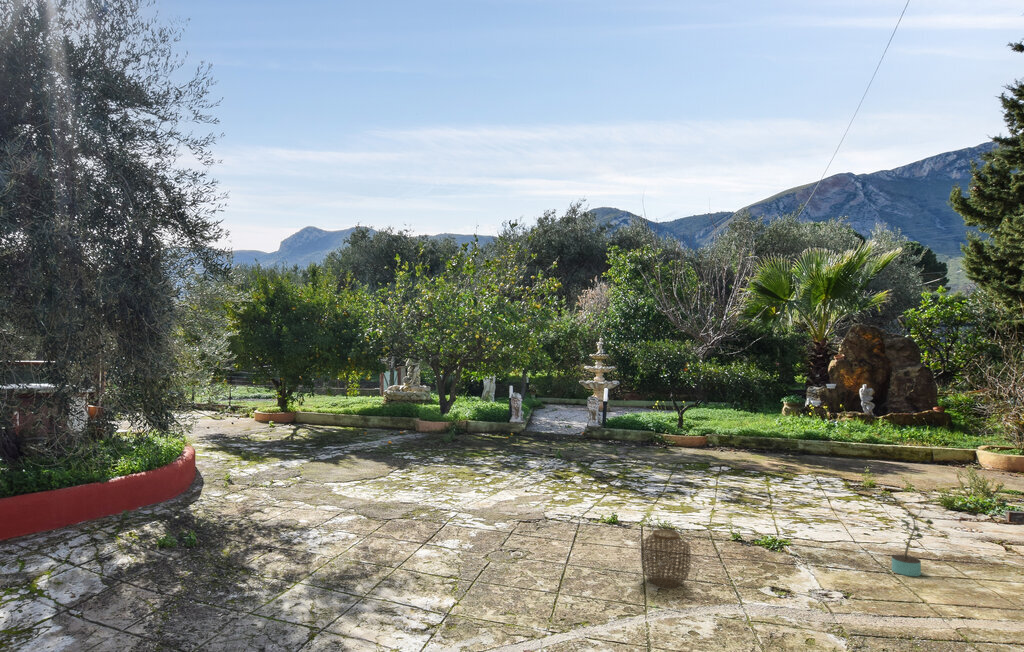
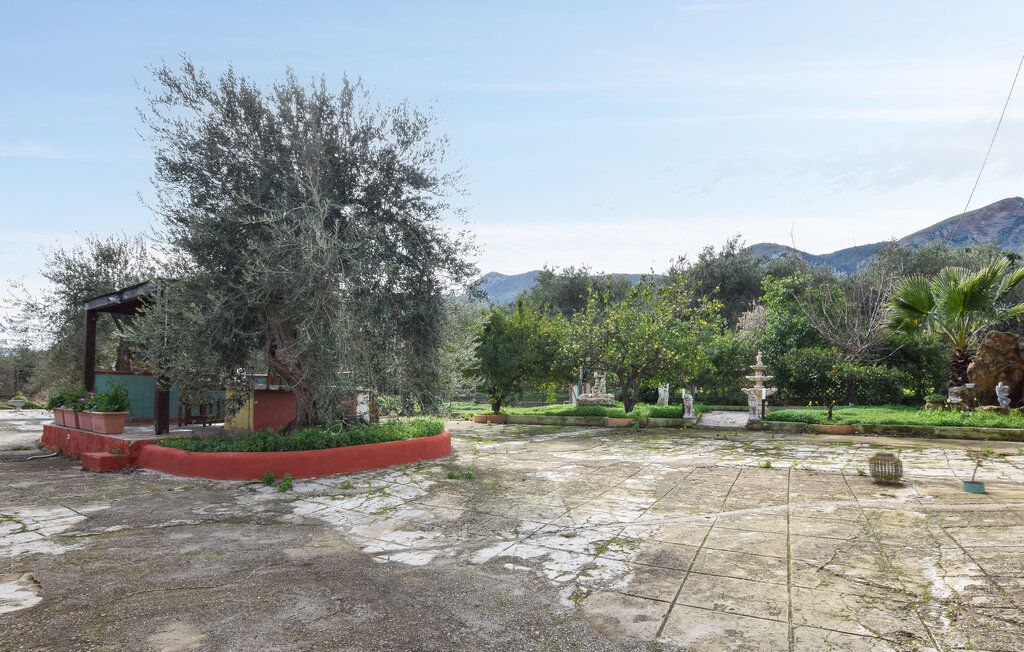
woven basket: present [641,529,691,588] -> present [869,452,903,484]

